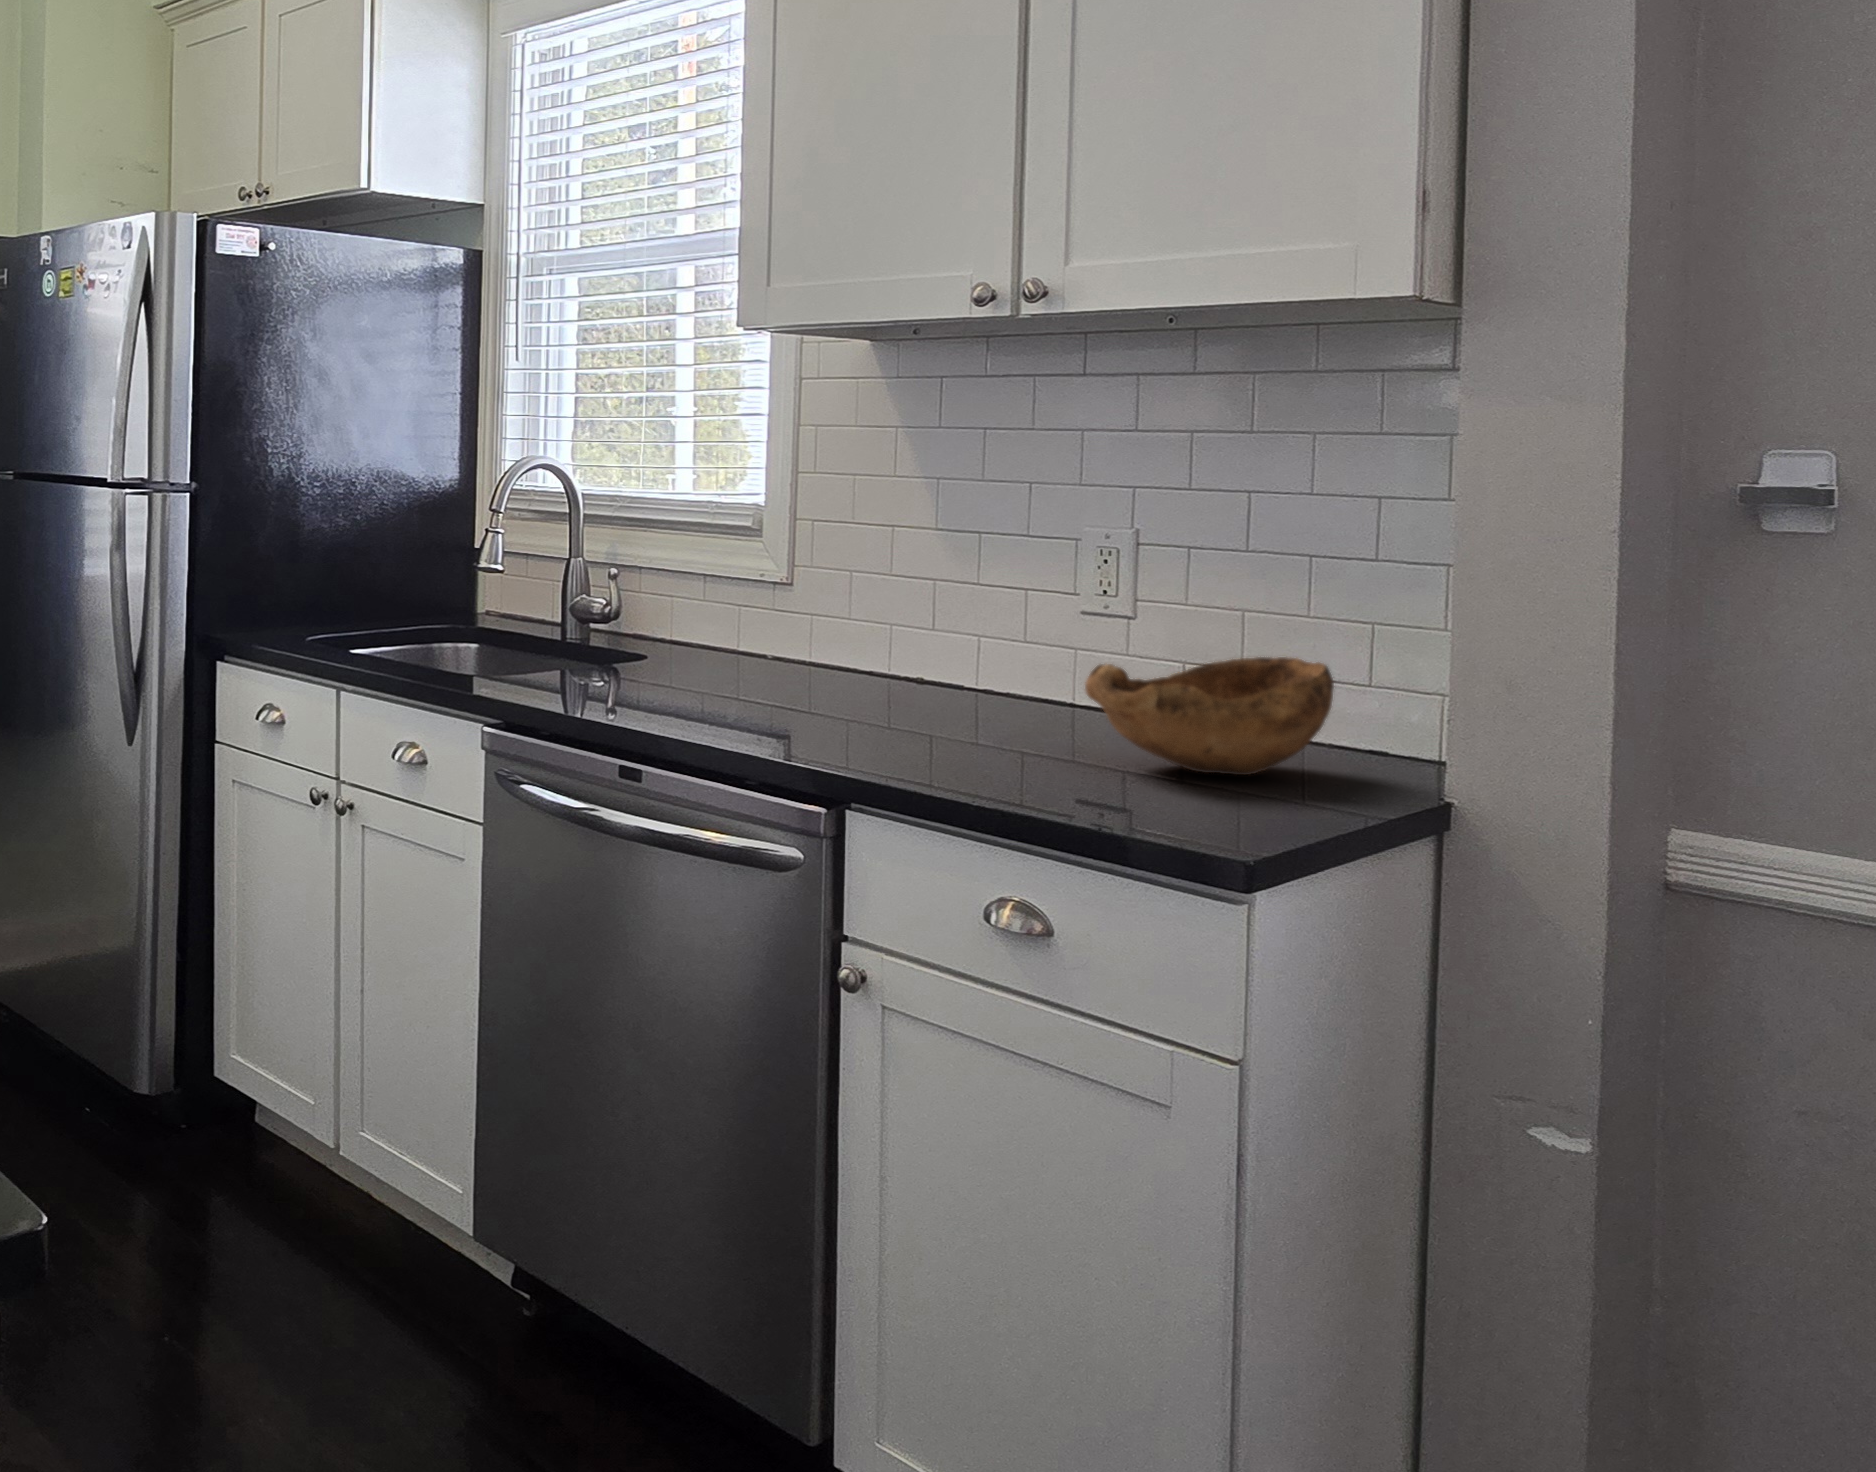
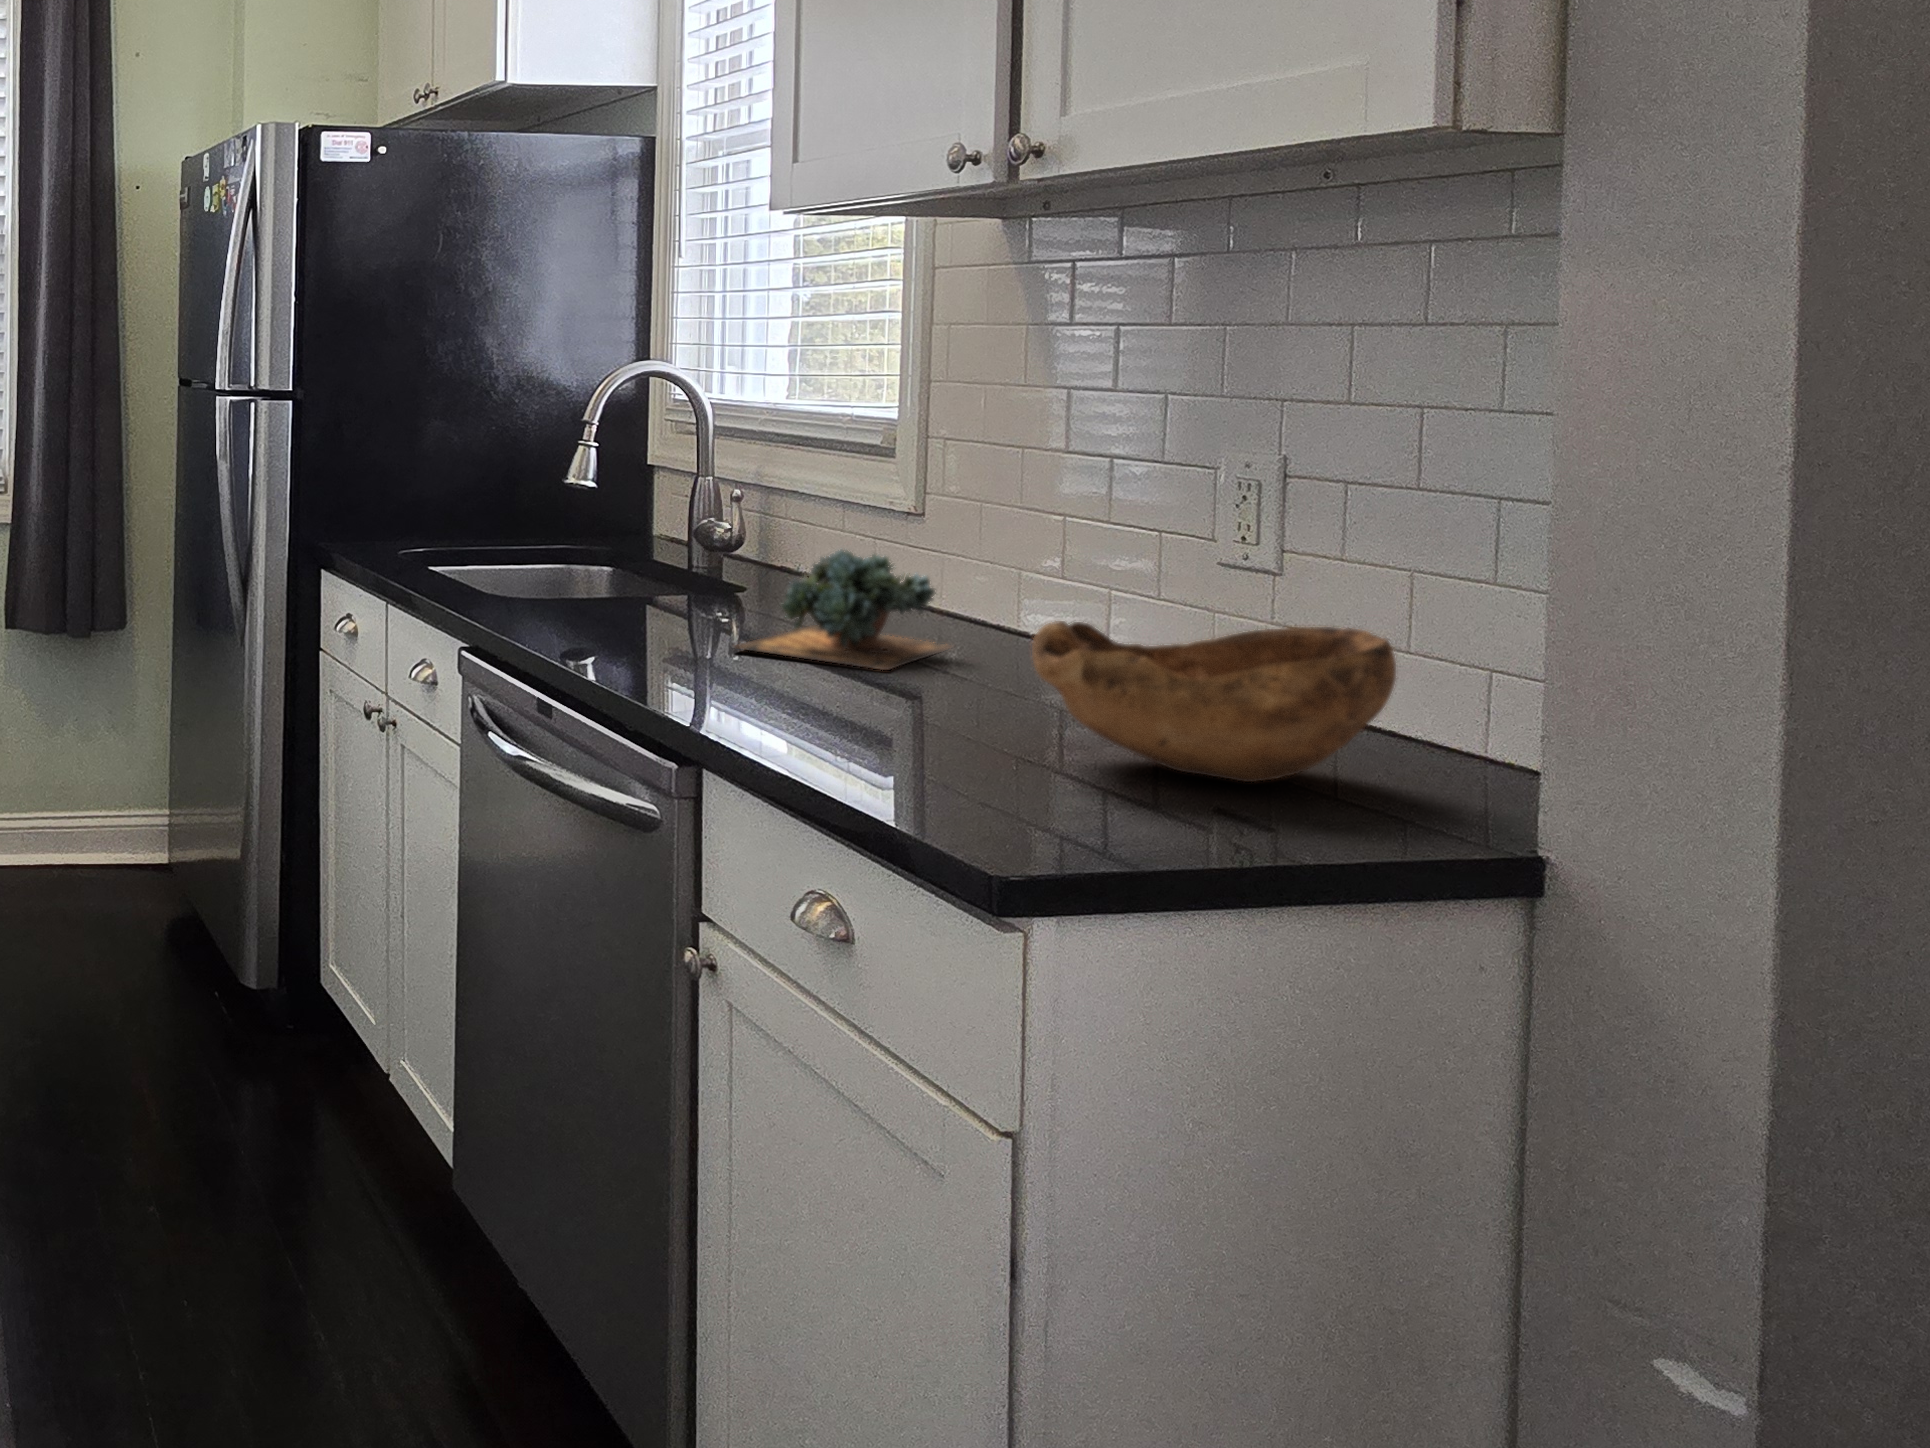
succulent plant: none [743,617,880,716] -> present [735,550,951,670]

